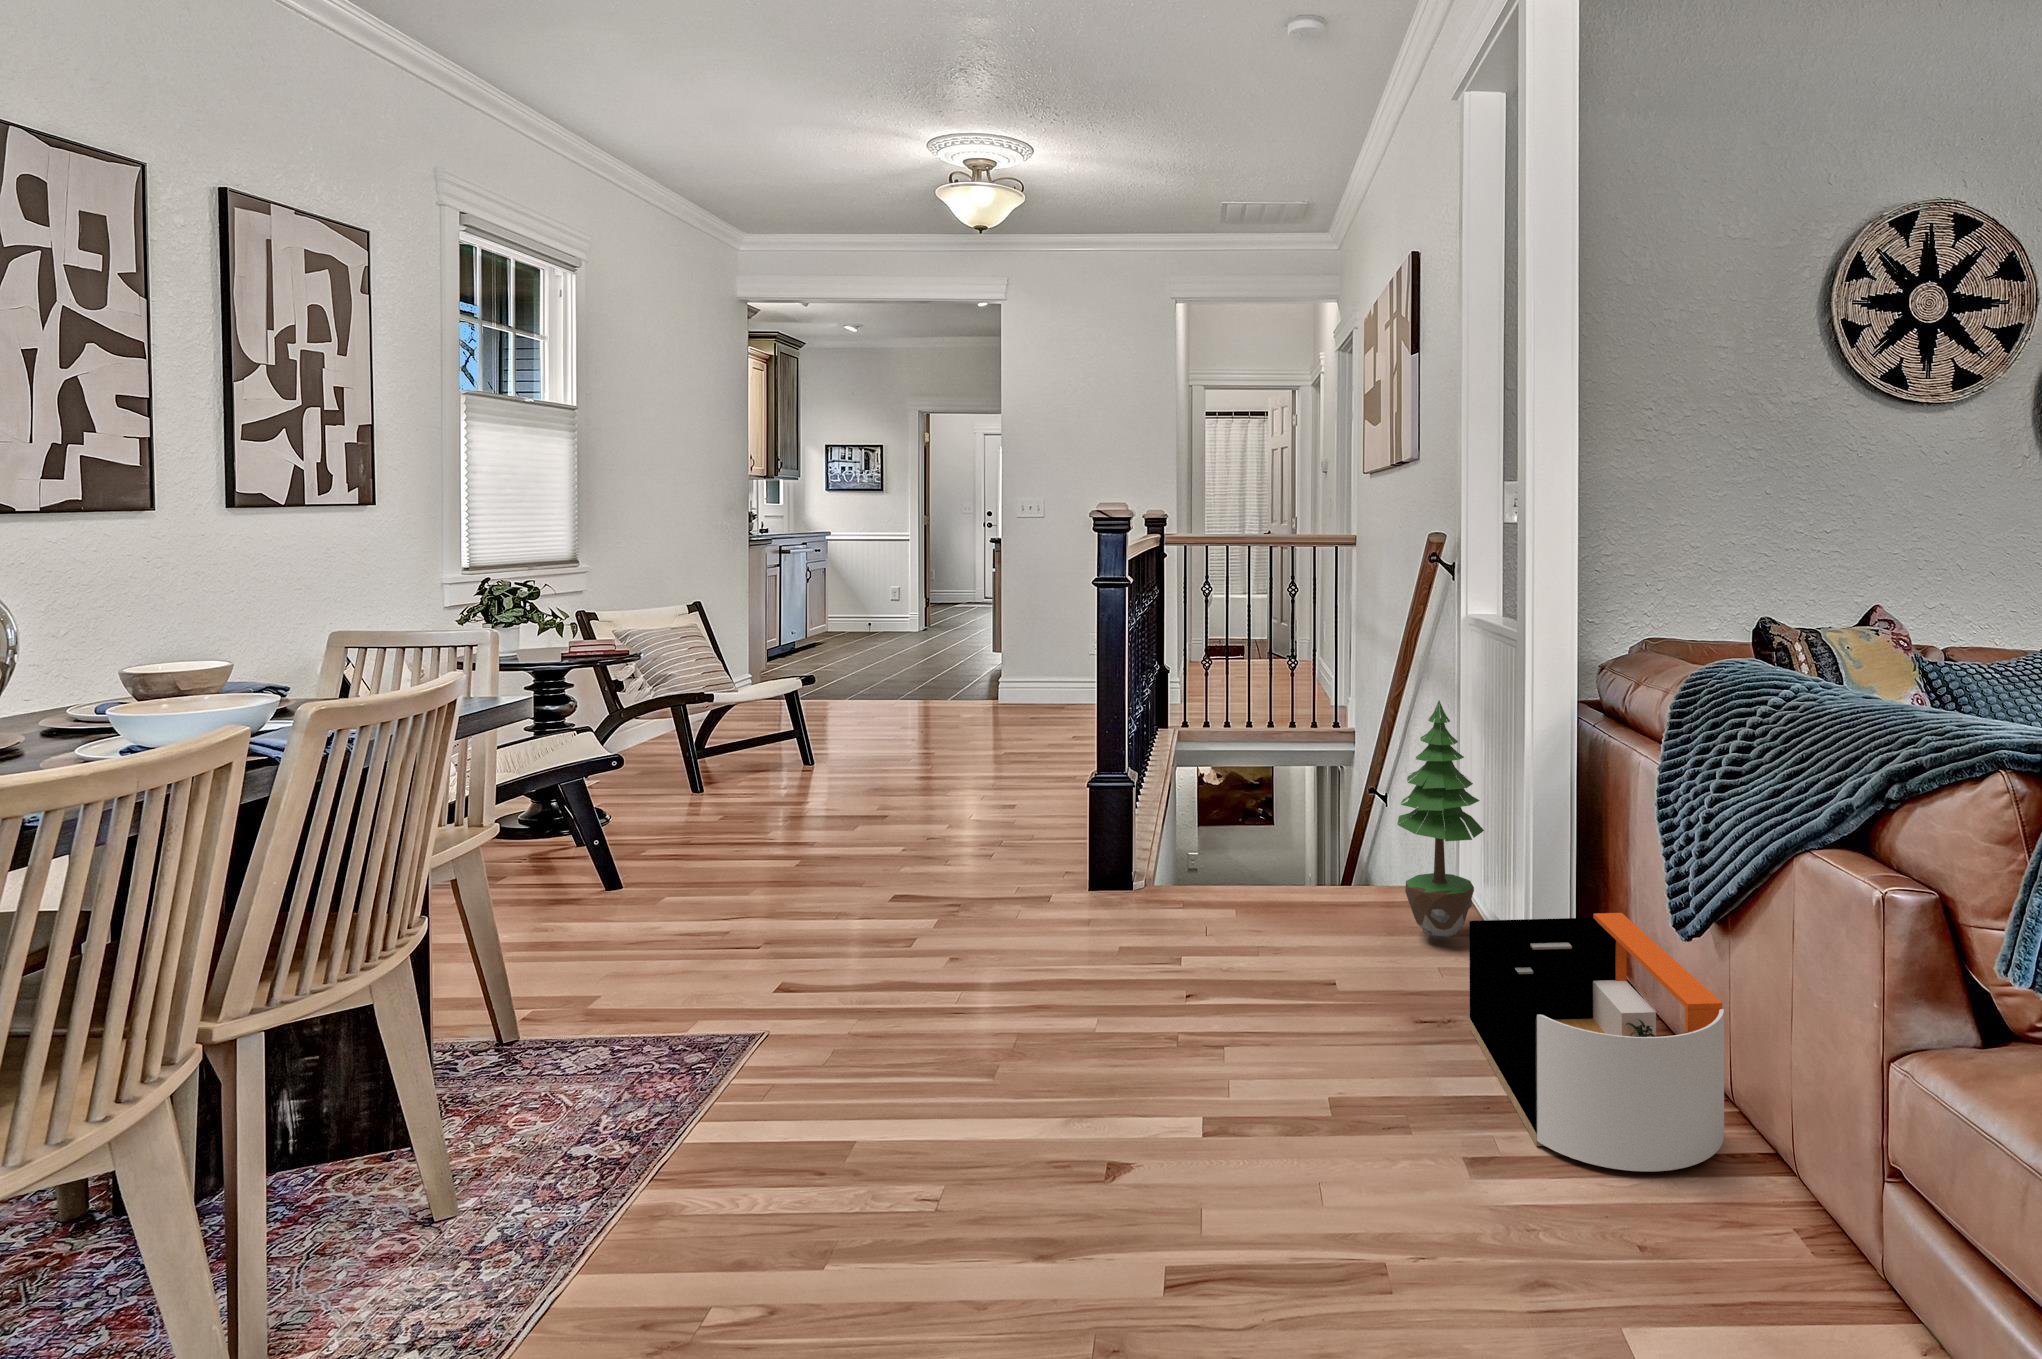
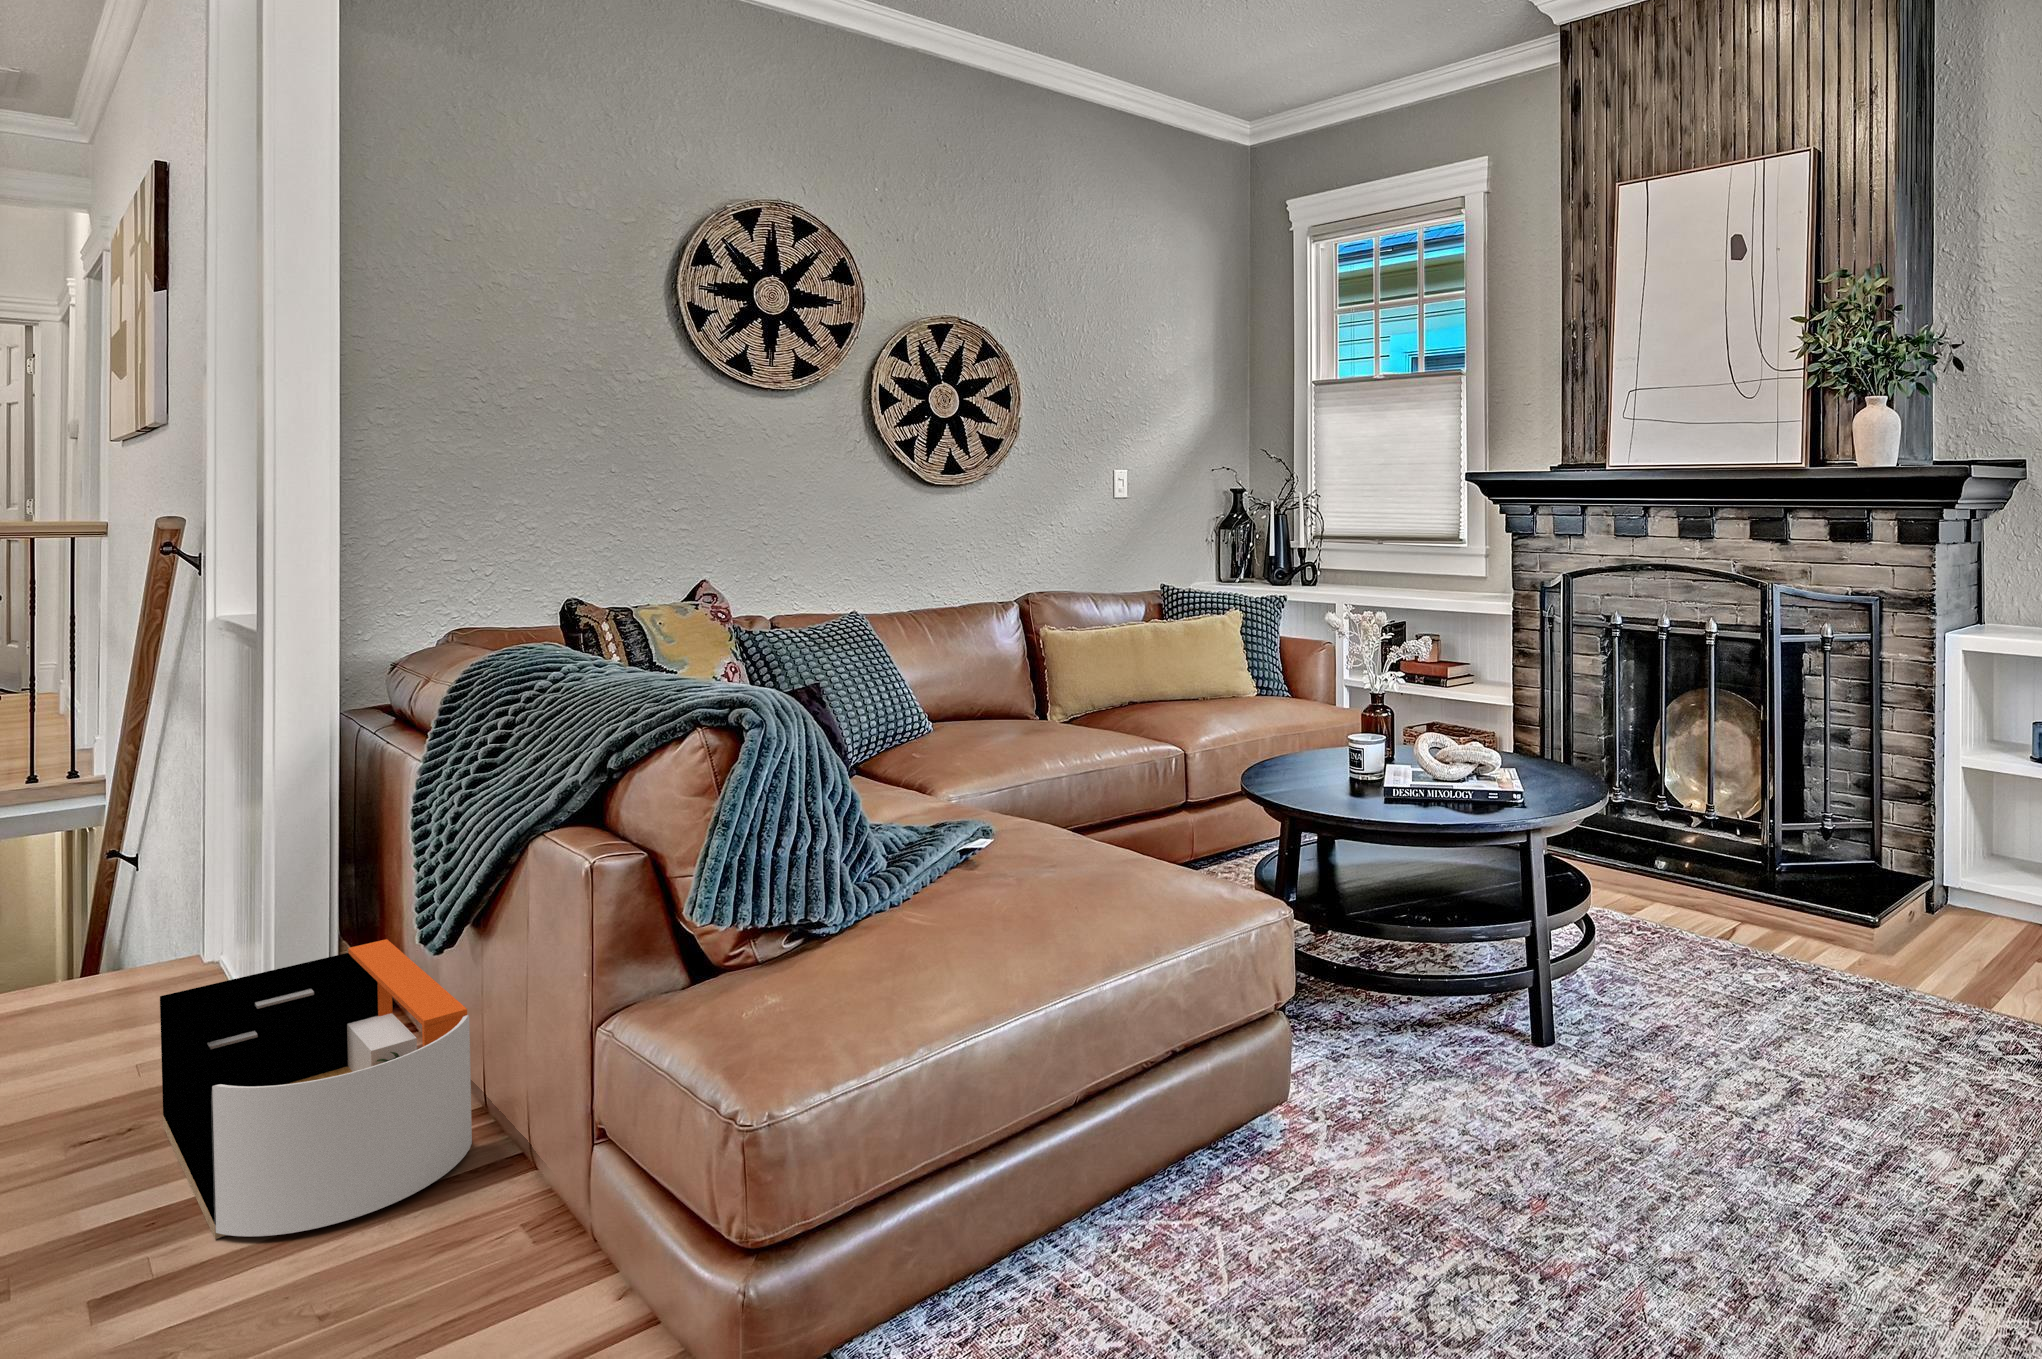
potted tree: present [1397,701,1484,941] -> none [76,728,223,1030]

